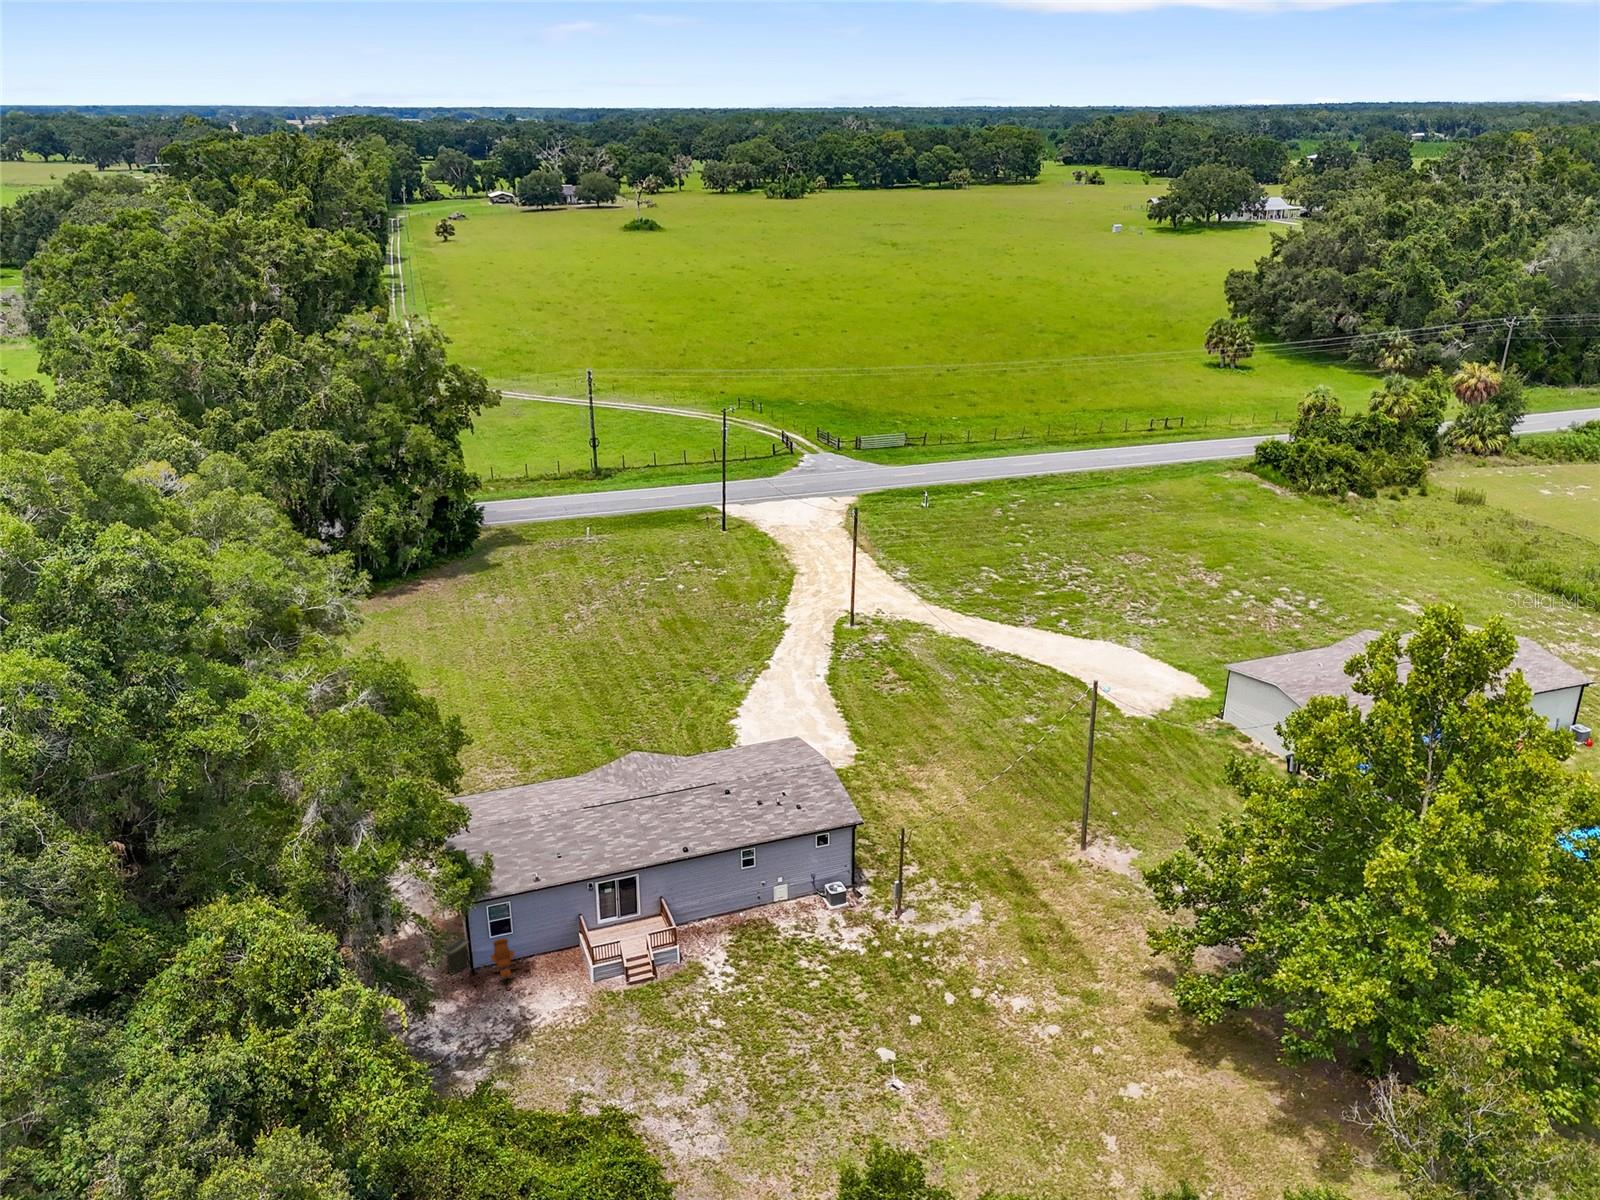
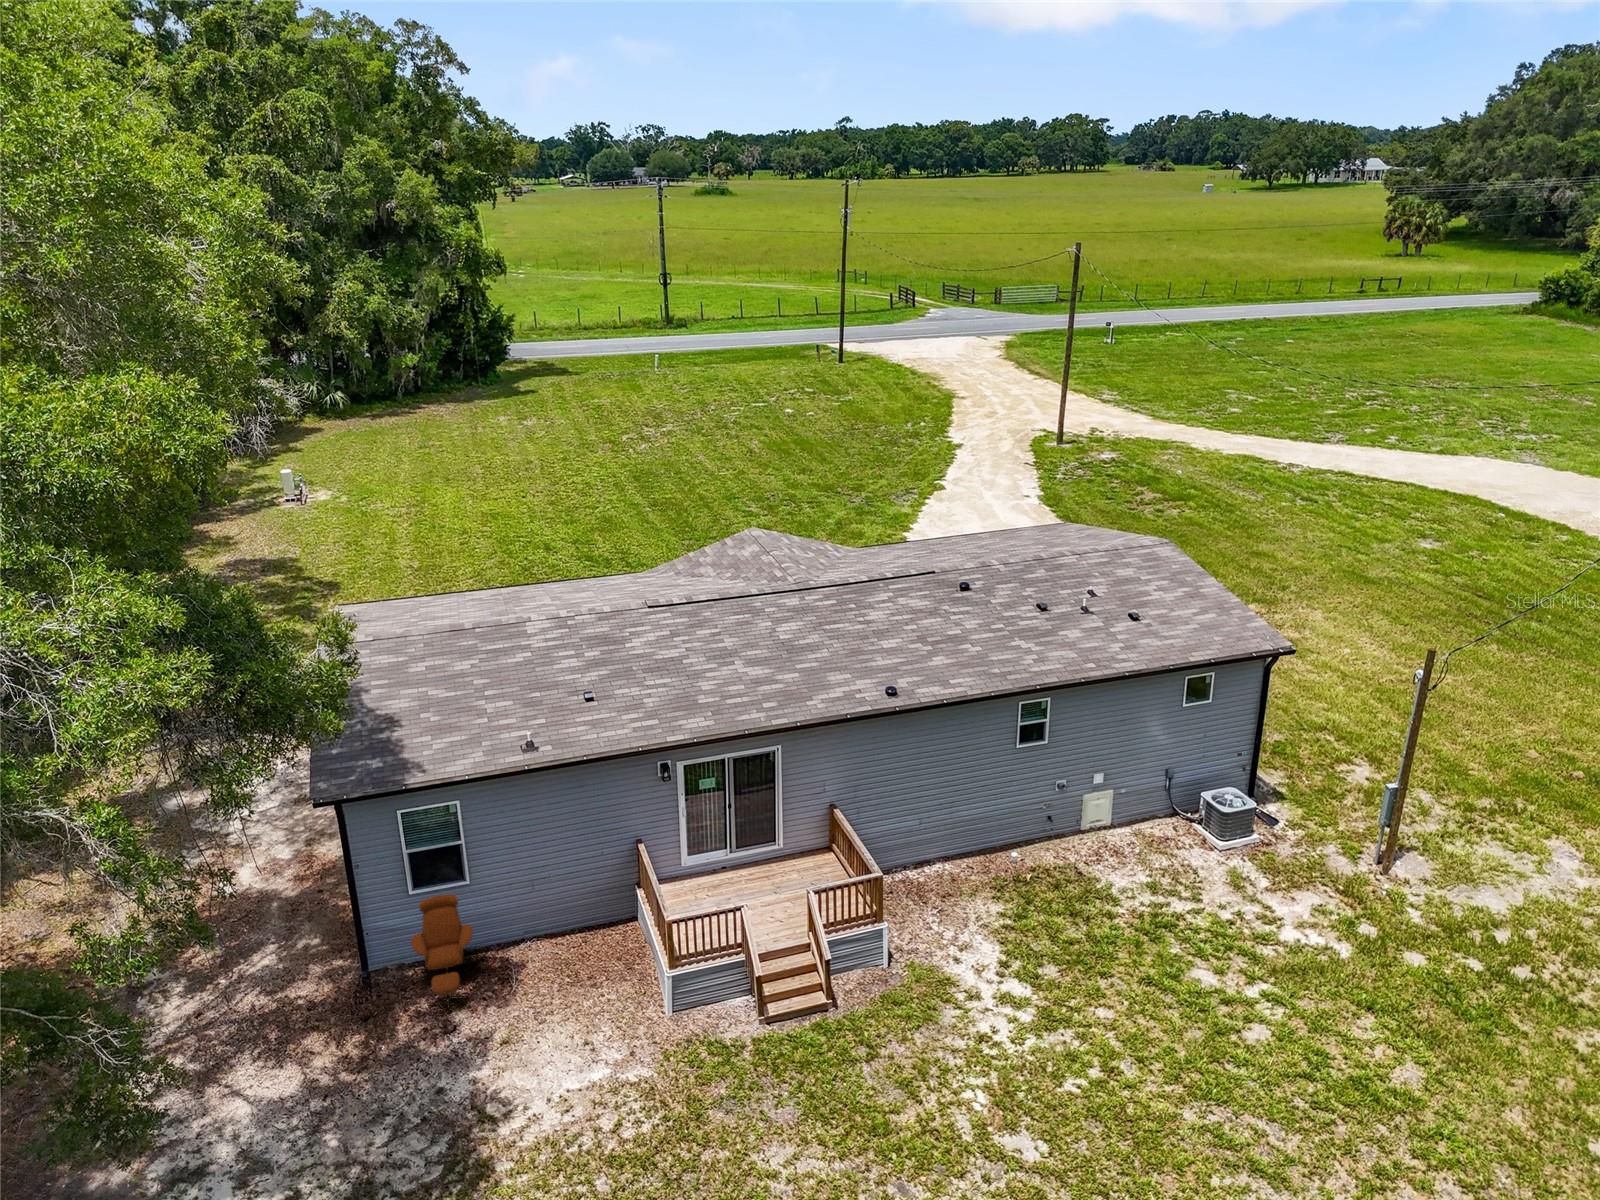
trash can: present [443,938,468,975] -> none [287,890,361,983]

